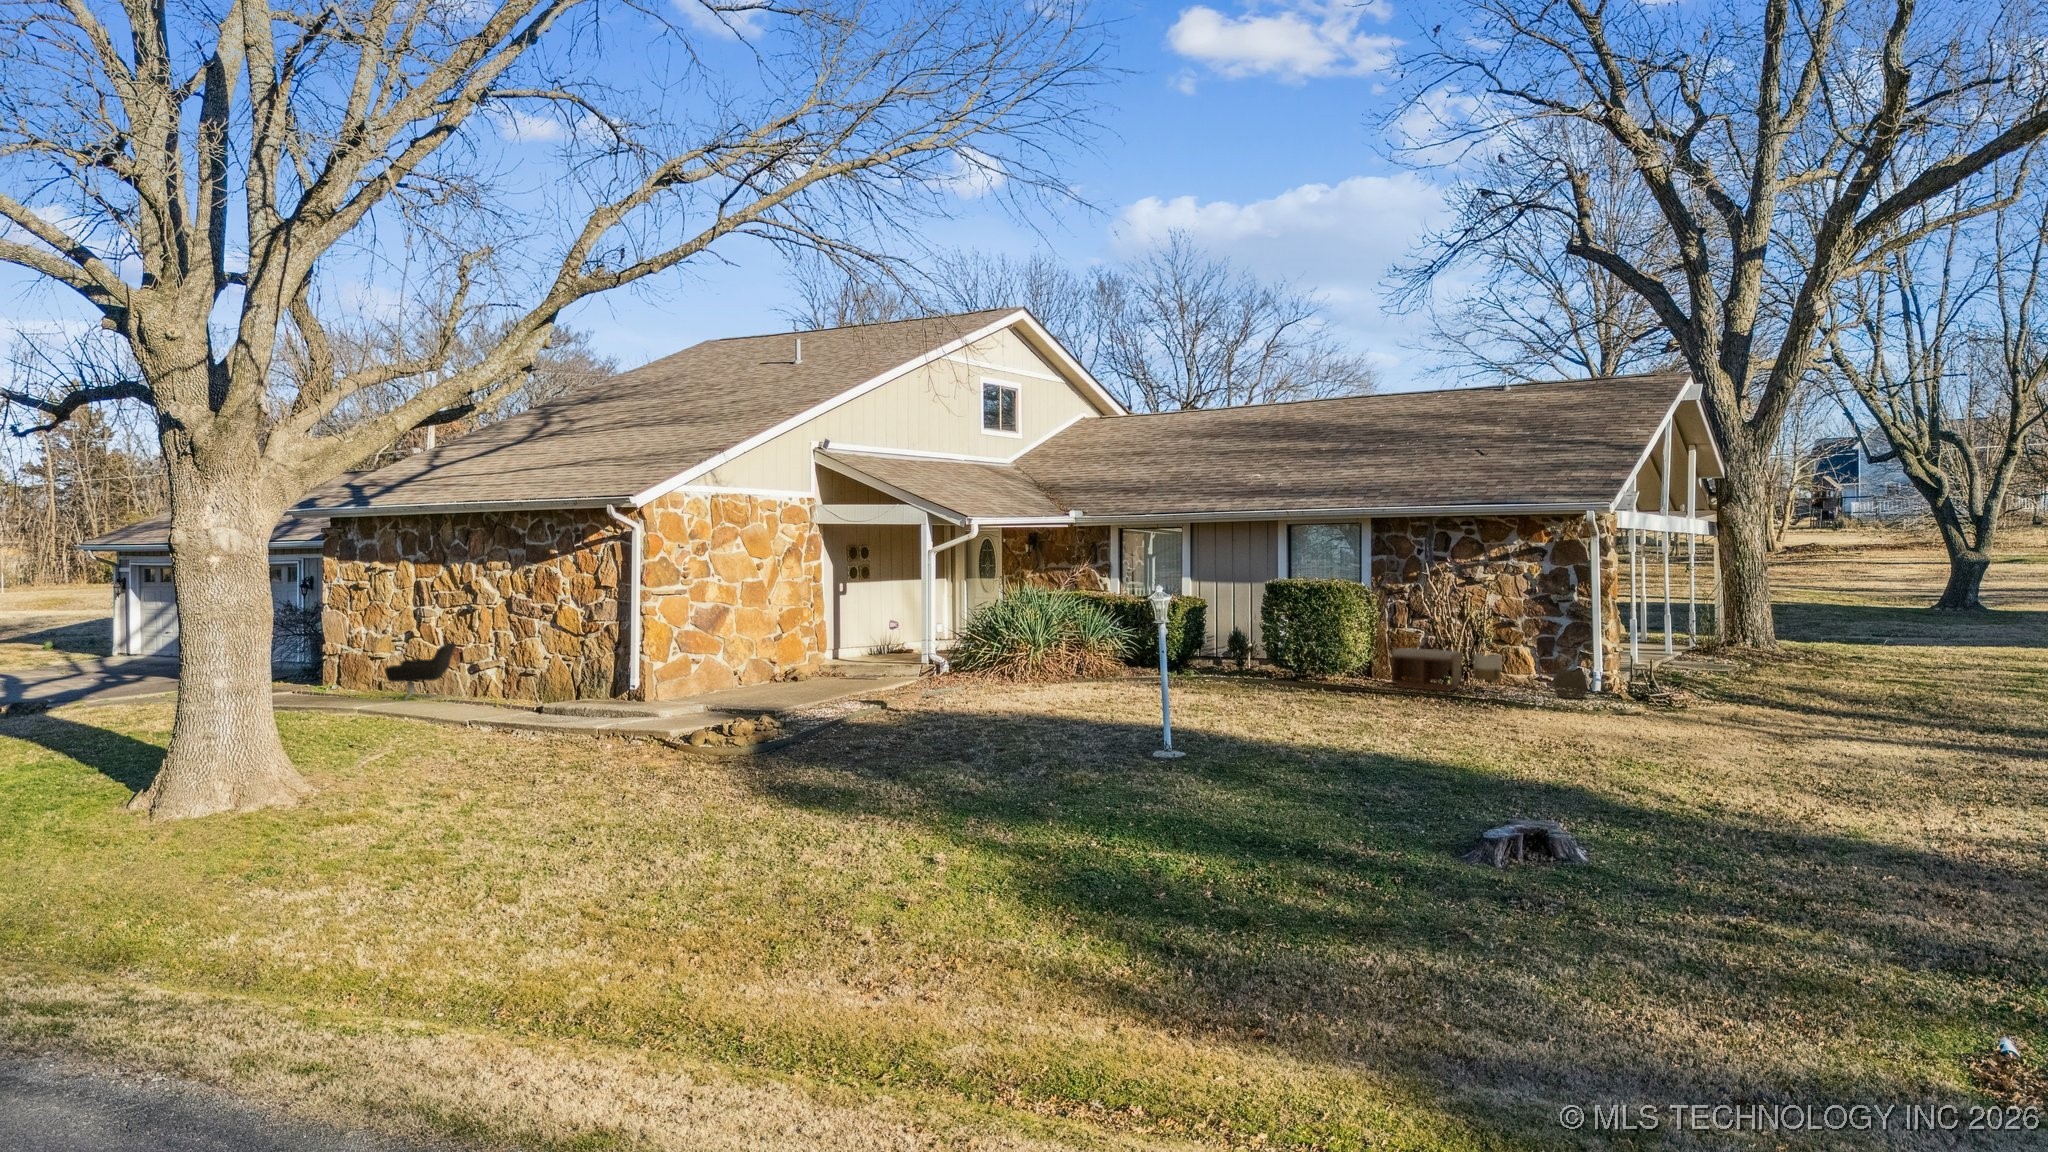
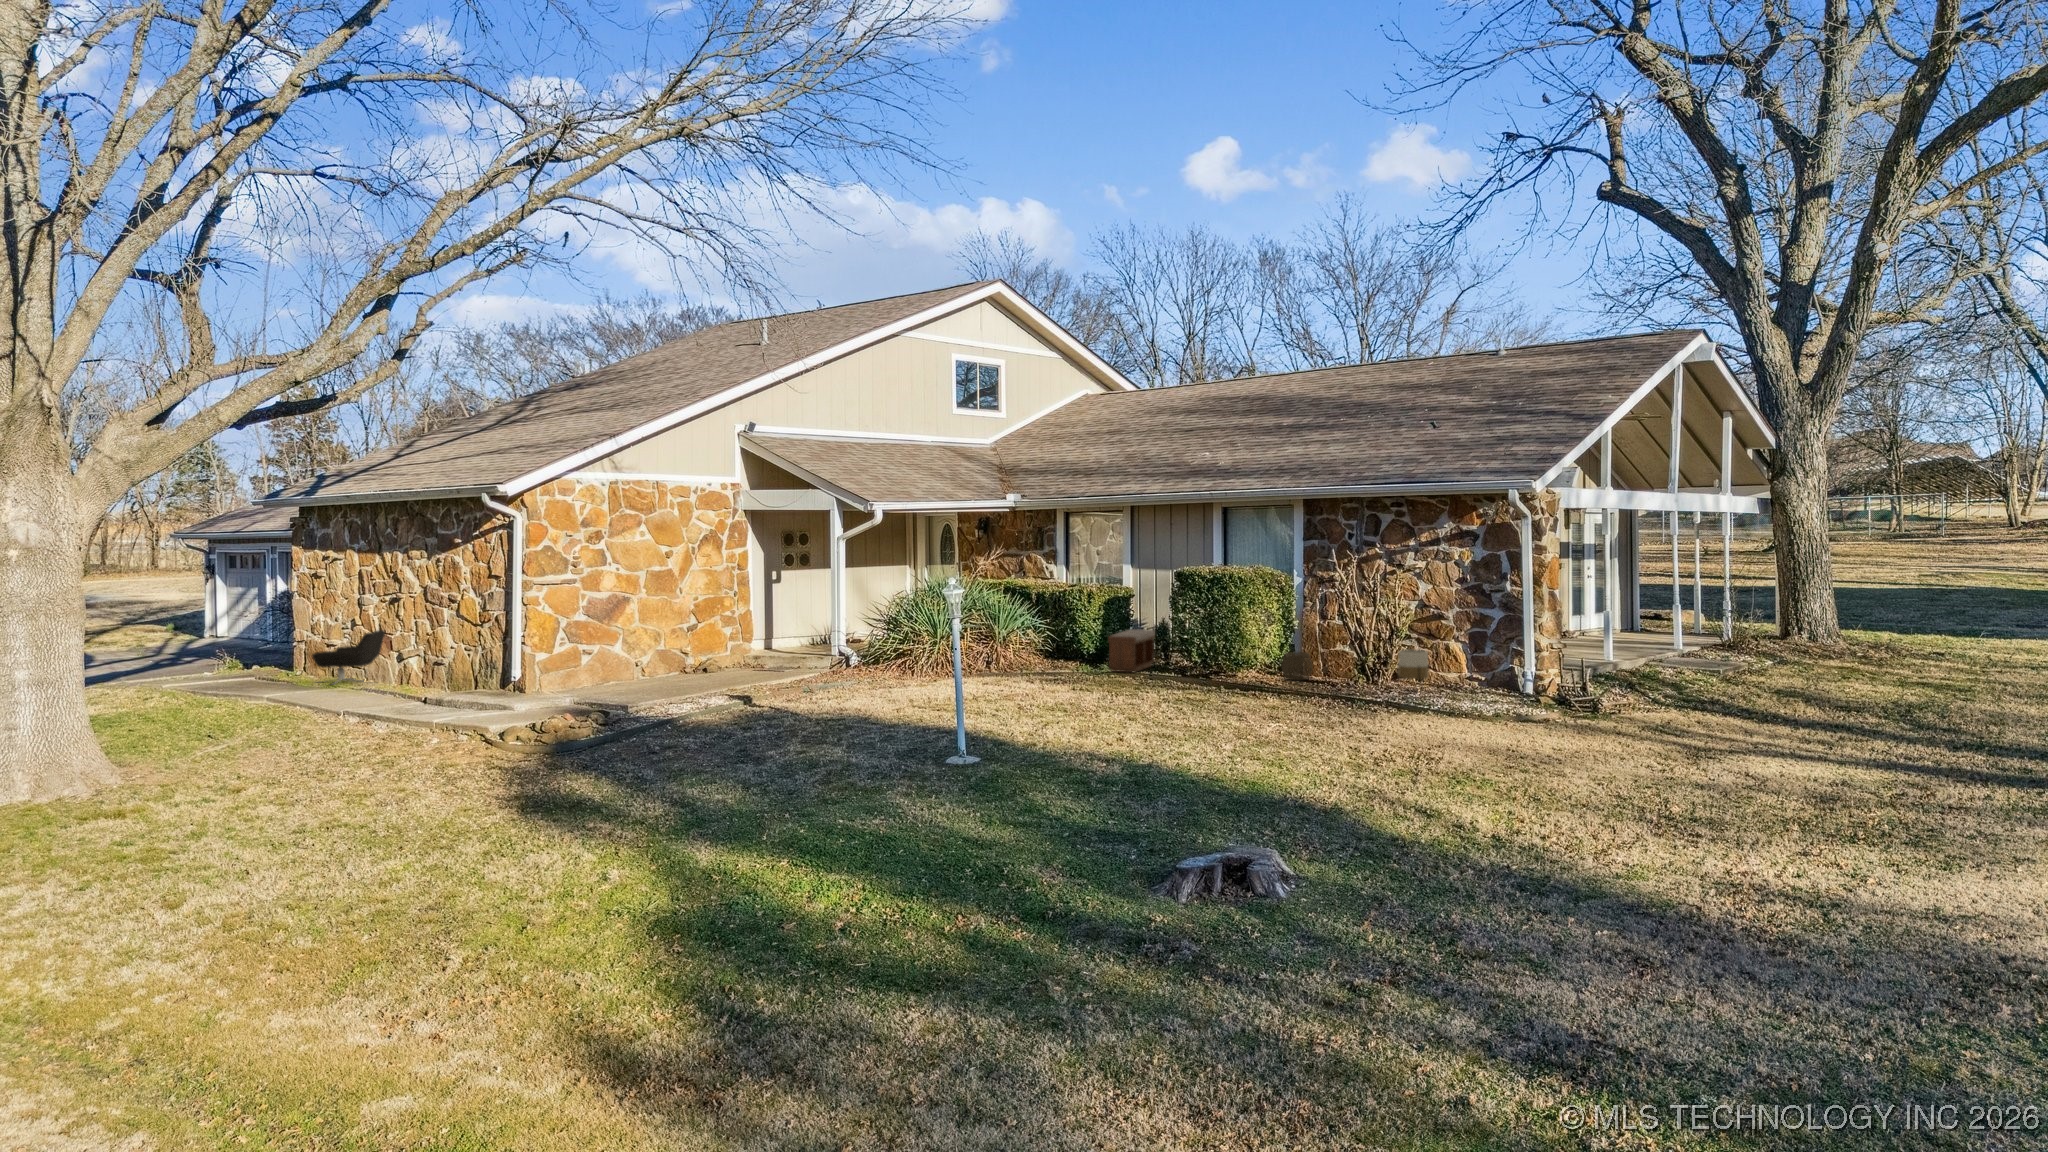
bench: present [1391,648,1463,691] -> present [1108,629,1155,673]
woven basket: present [1554,669,1588,699] -> present [1282,652,1312,680]

